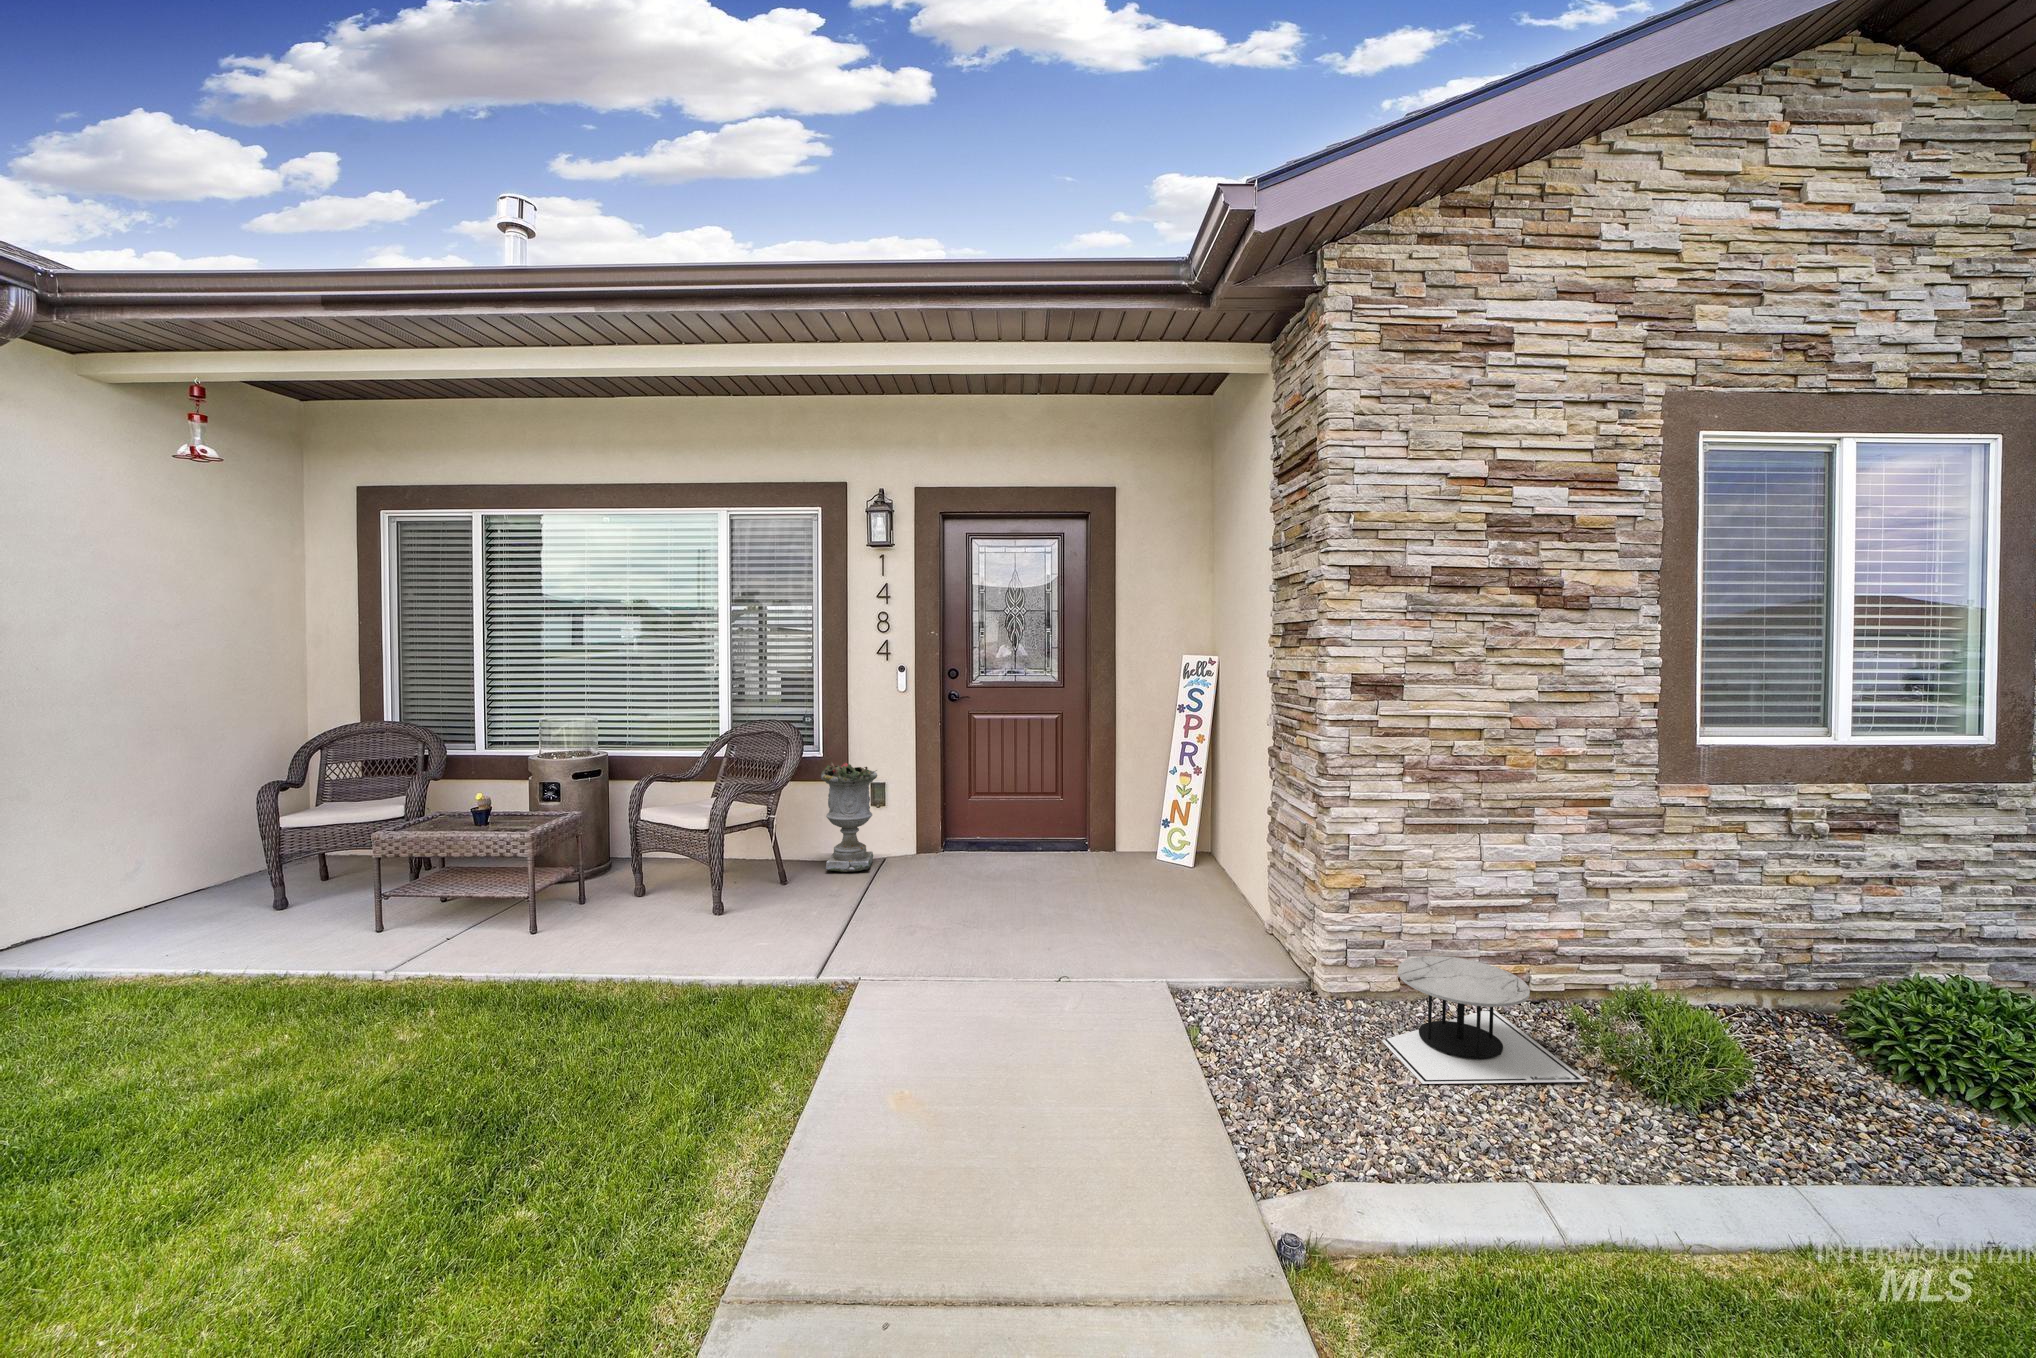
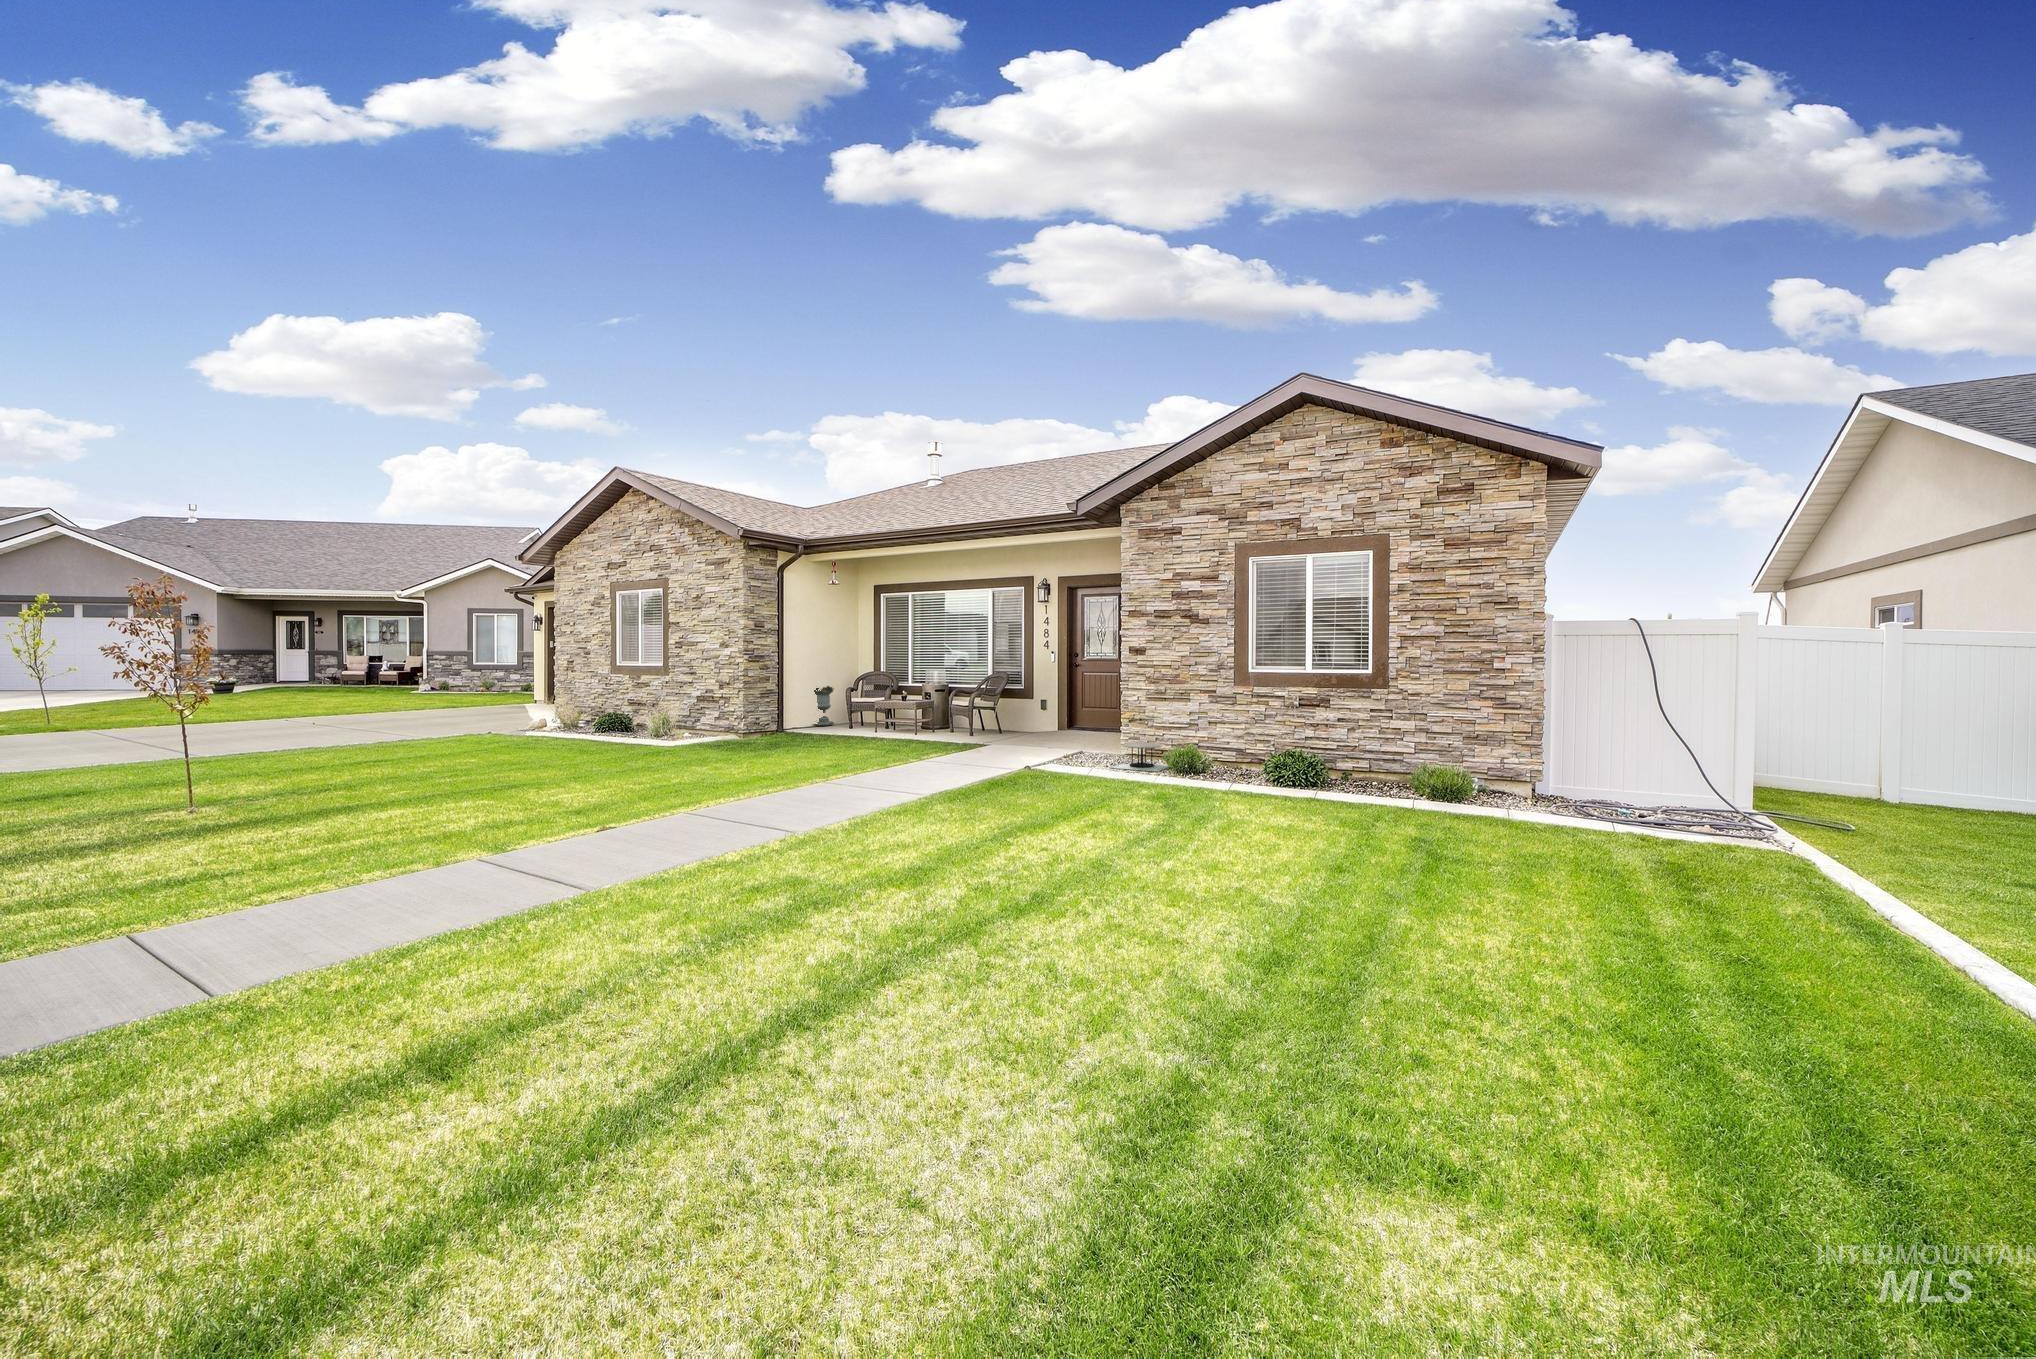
planter: present [821,761,877,872] -> present [813,686,834,726]

